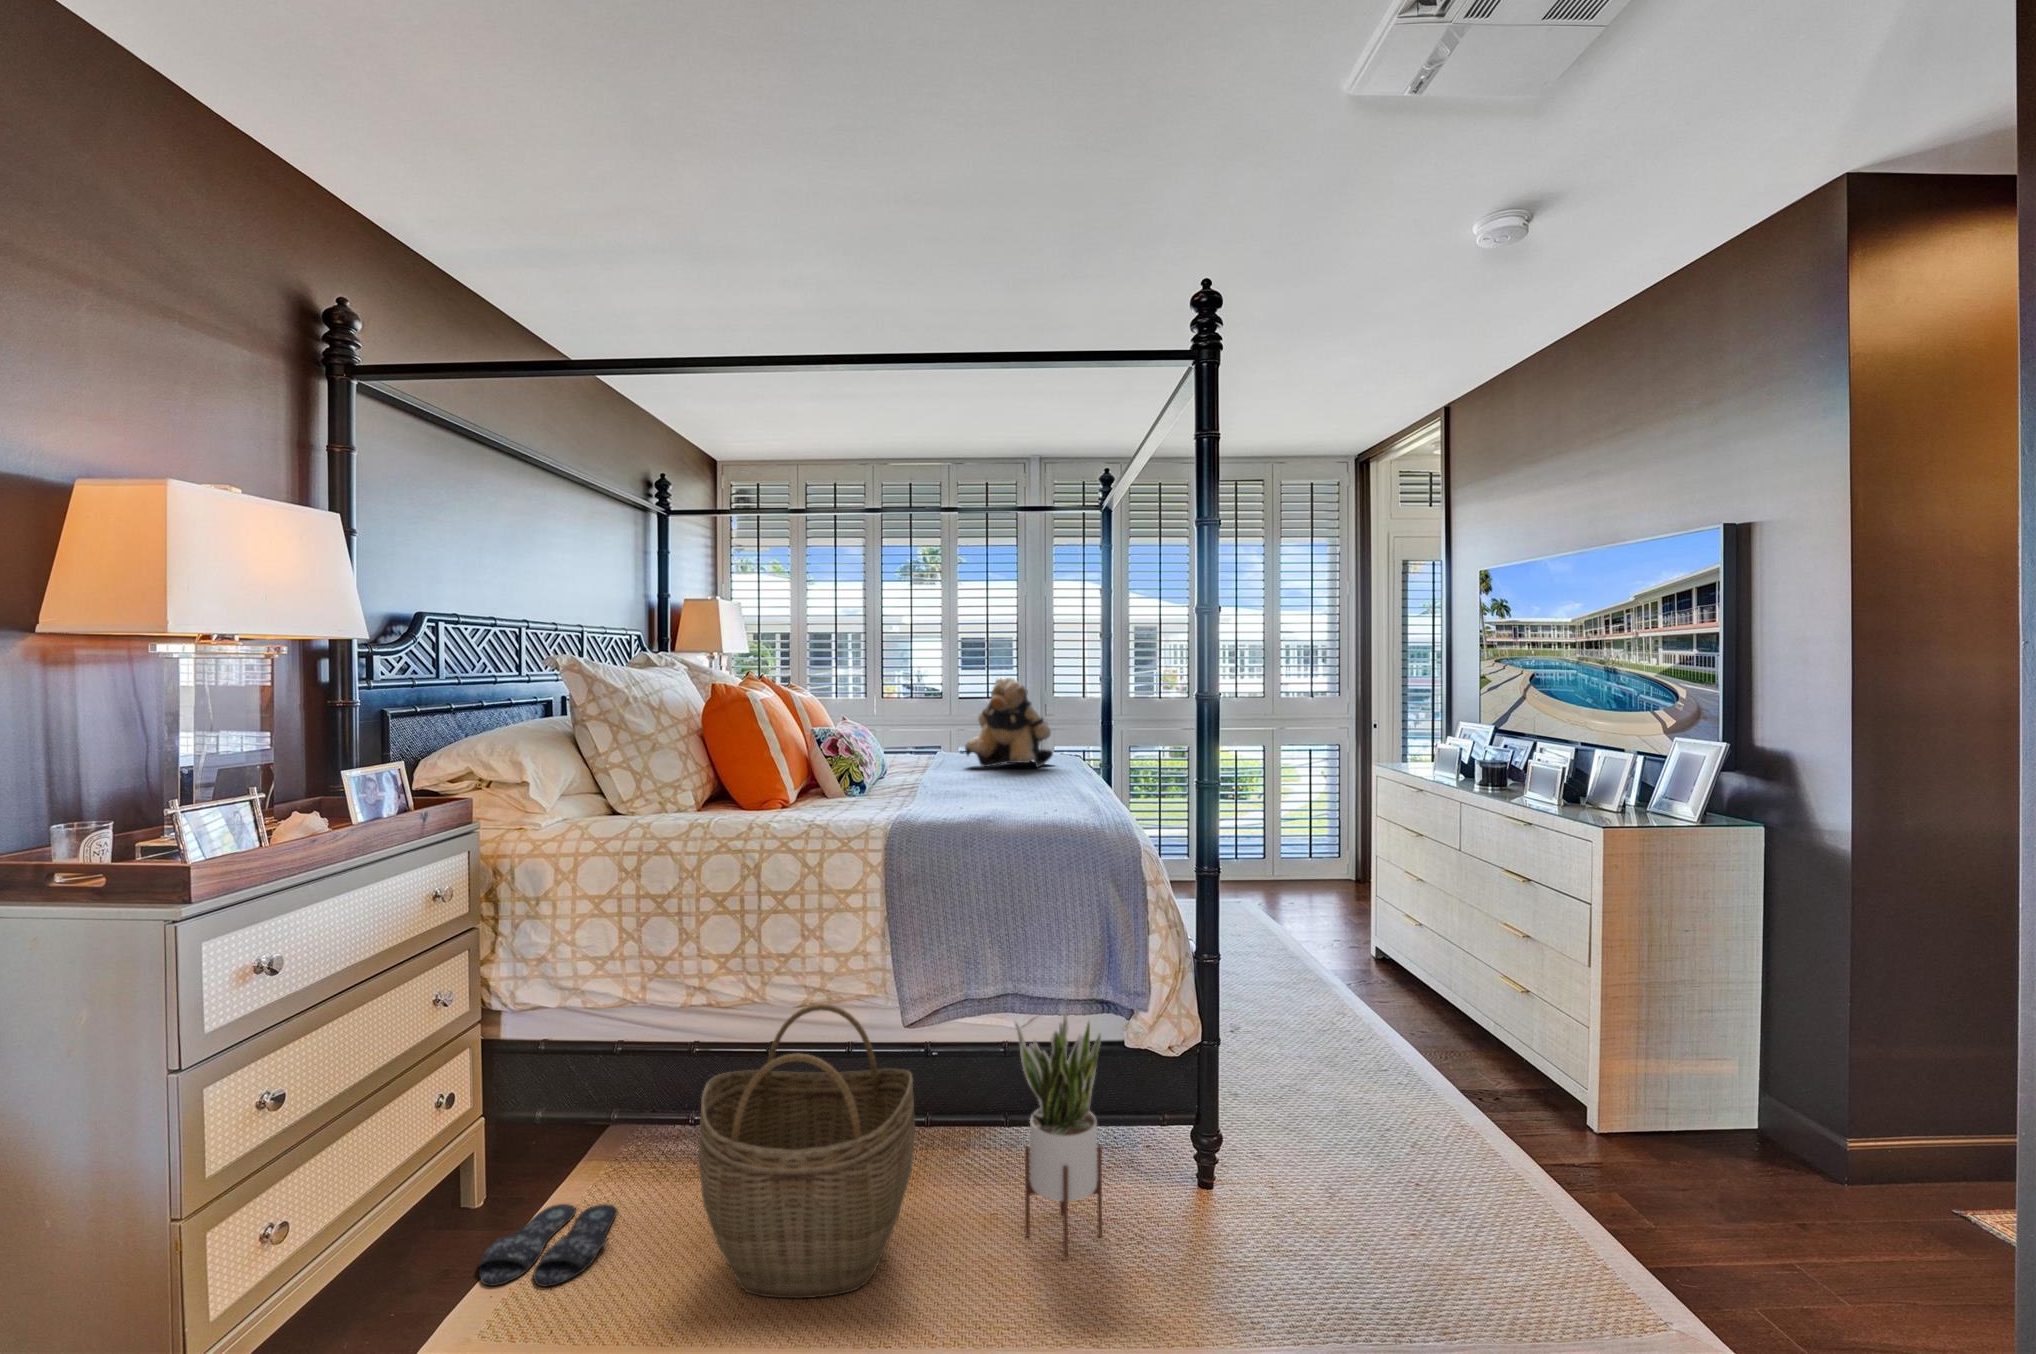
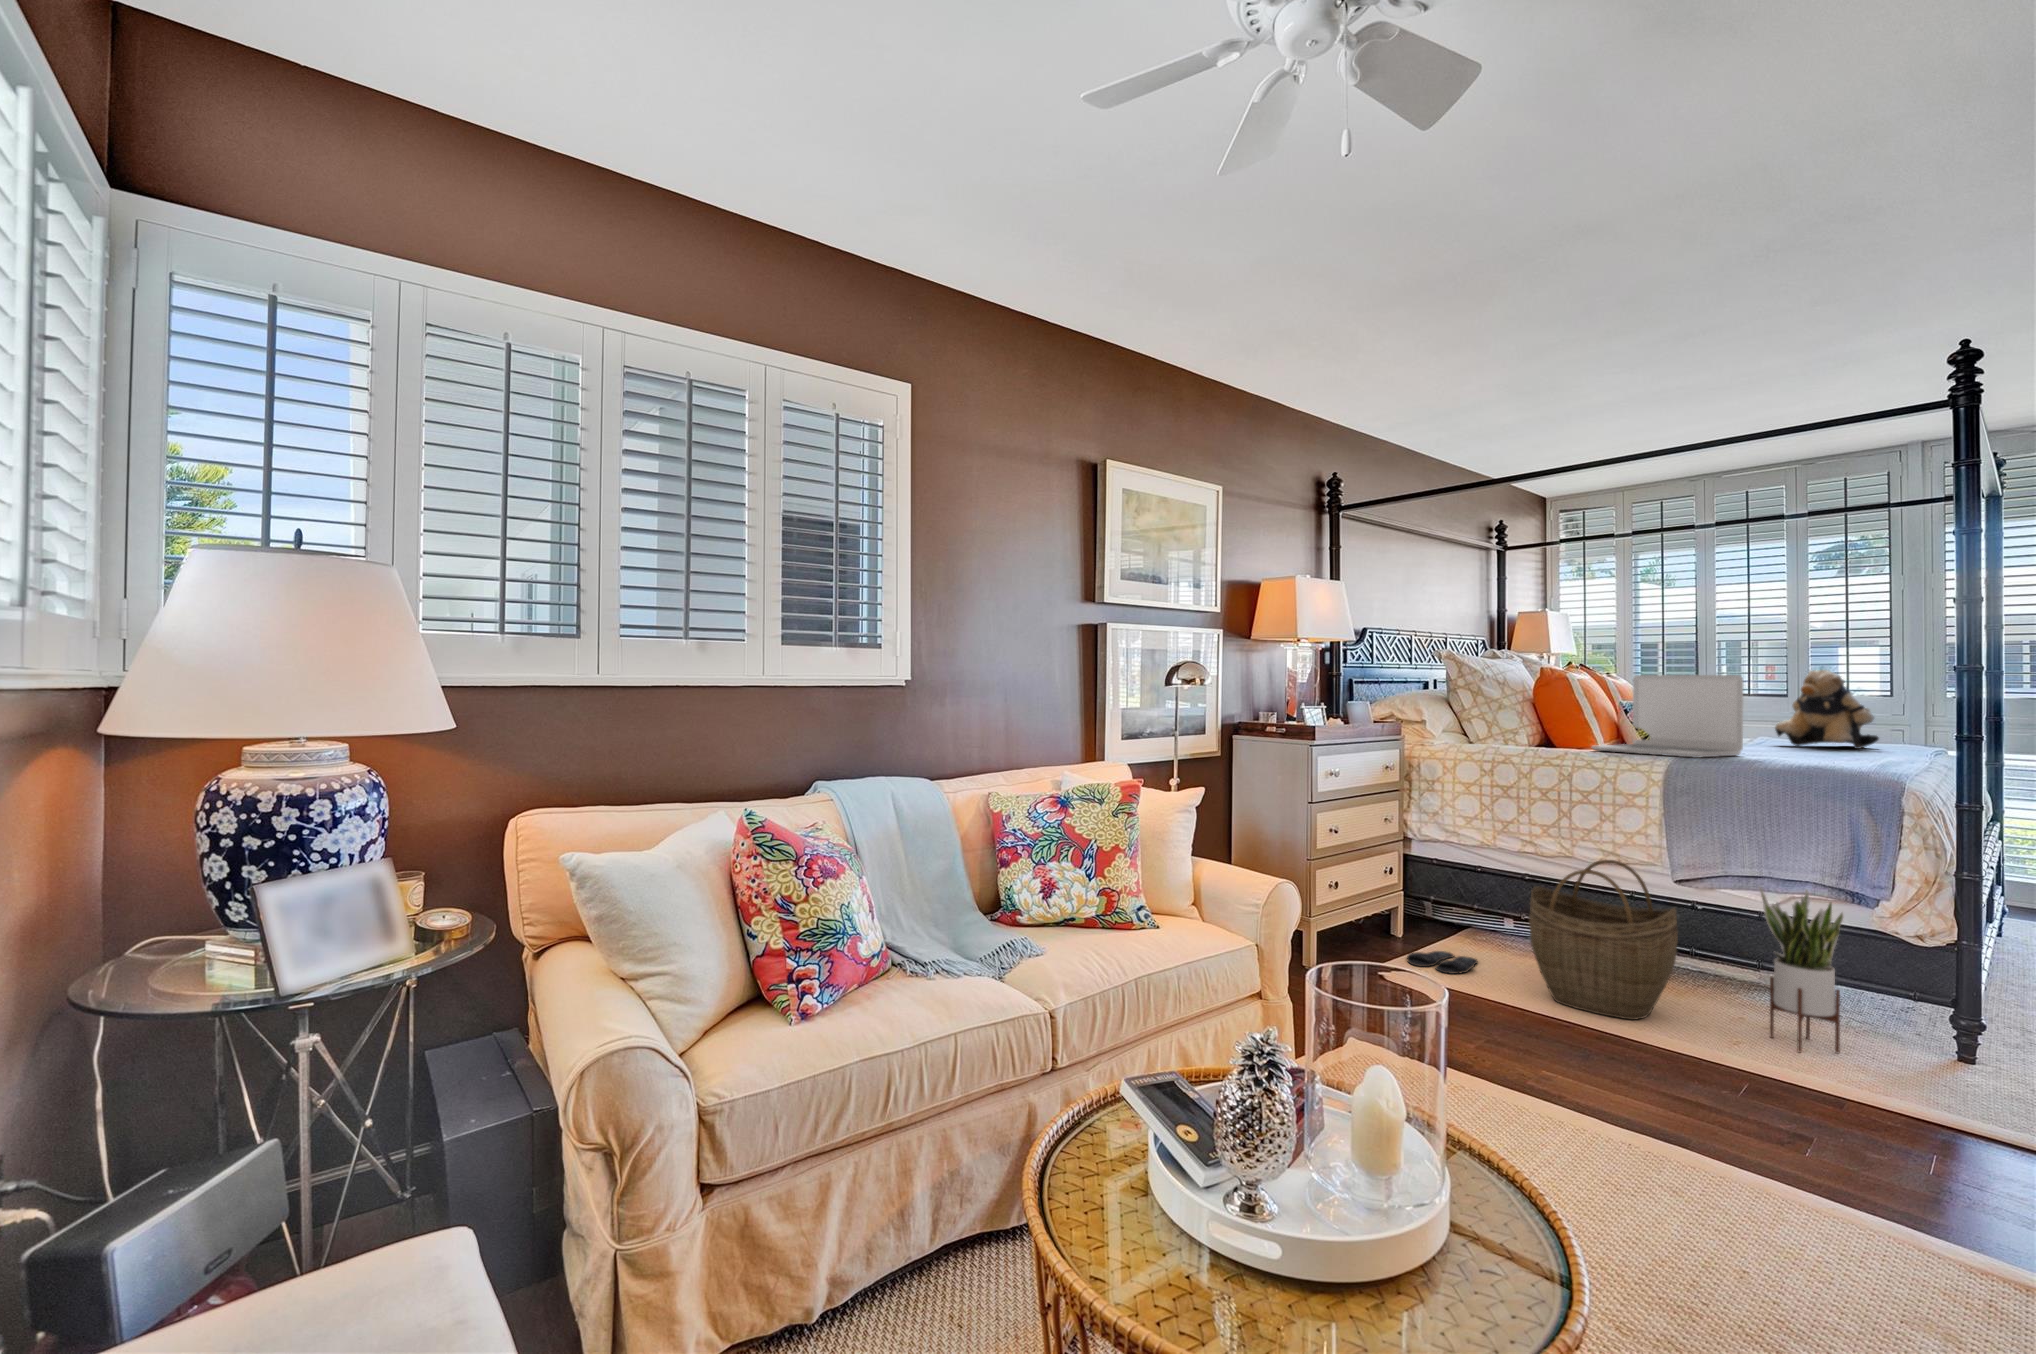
laptop: none [785,693,963,820] -> present [1592,675,1743,758]

